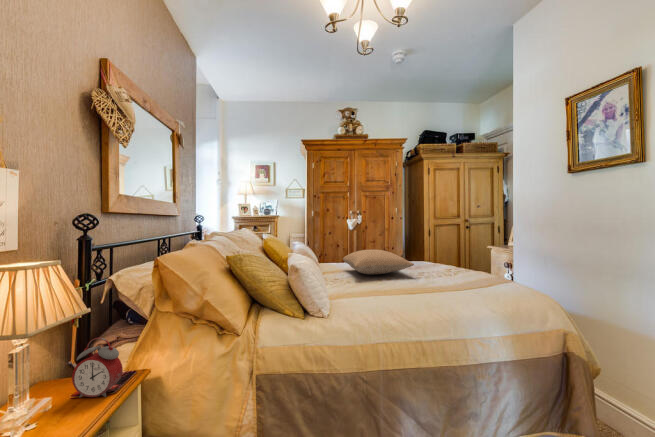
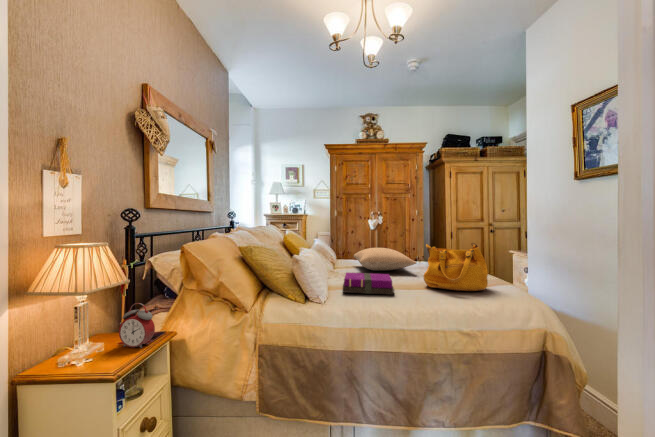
handbag: none [428,242,495,293] -> present [424,243,488,291]
notebook: none [343,279,404,303] -> present [343,273,394,295]

